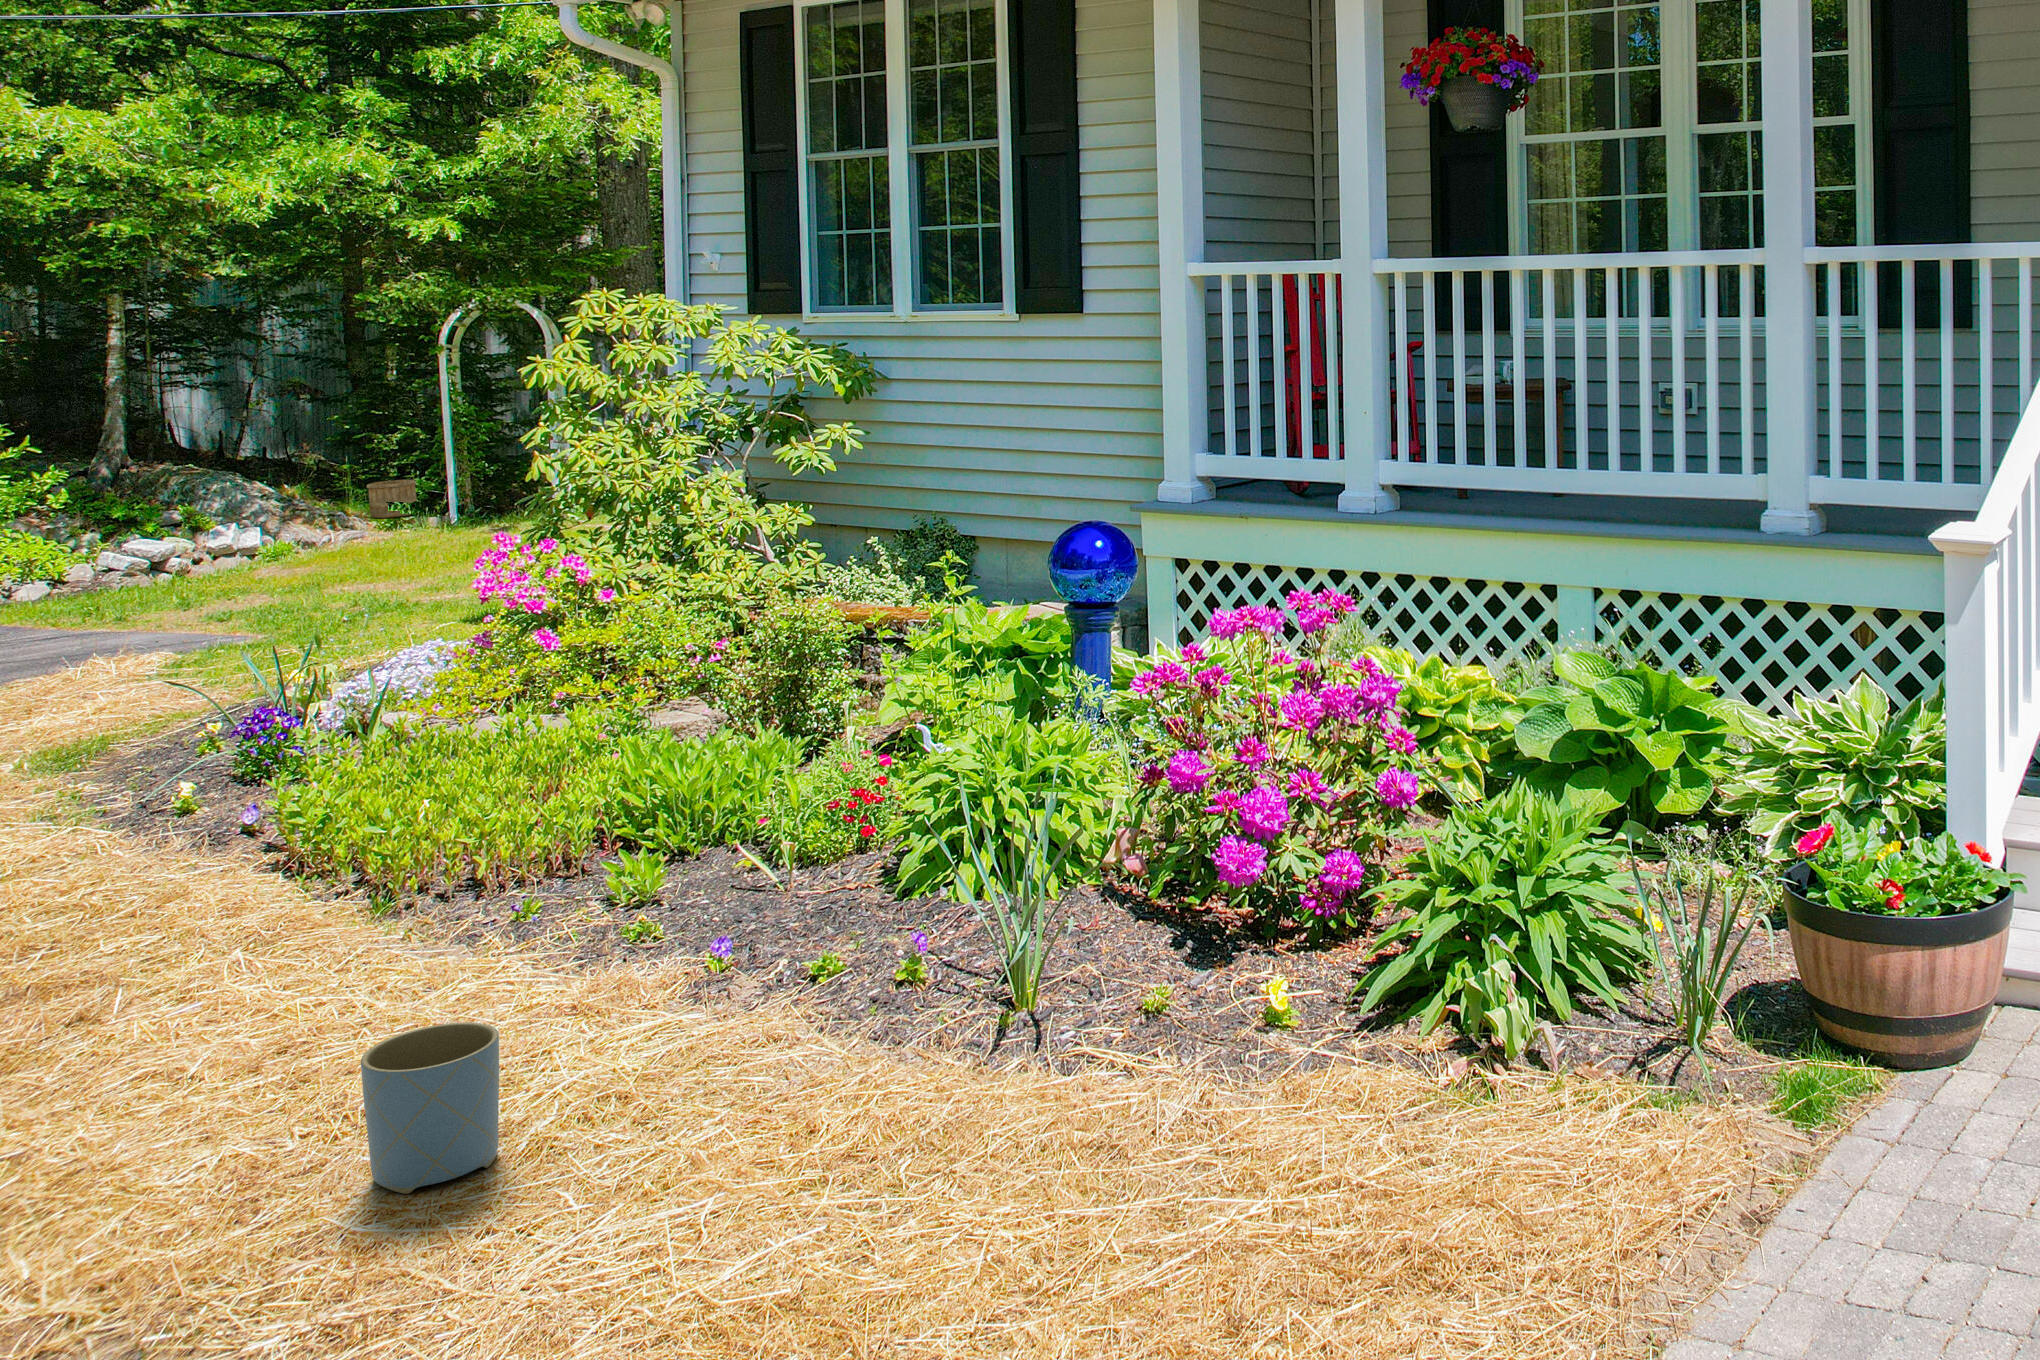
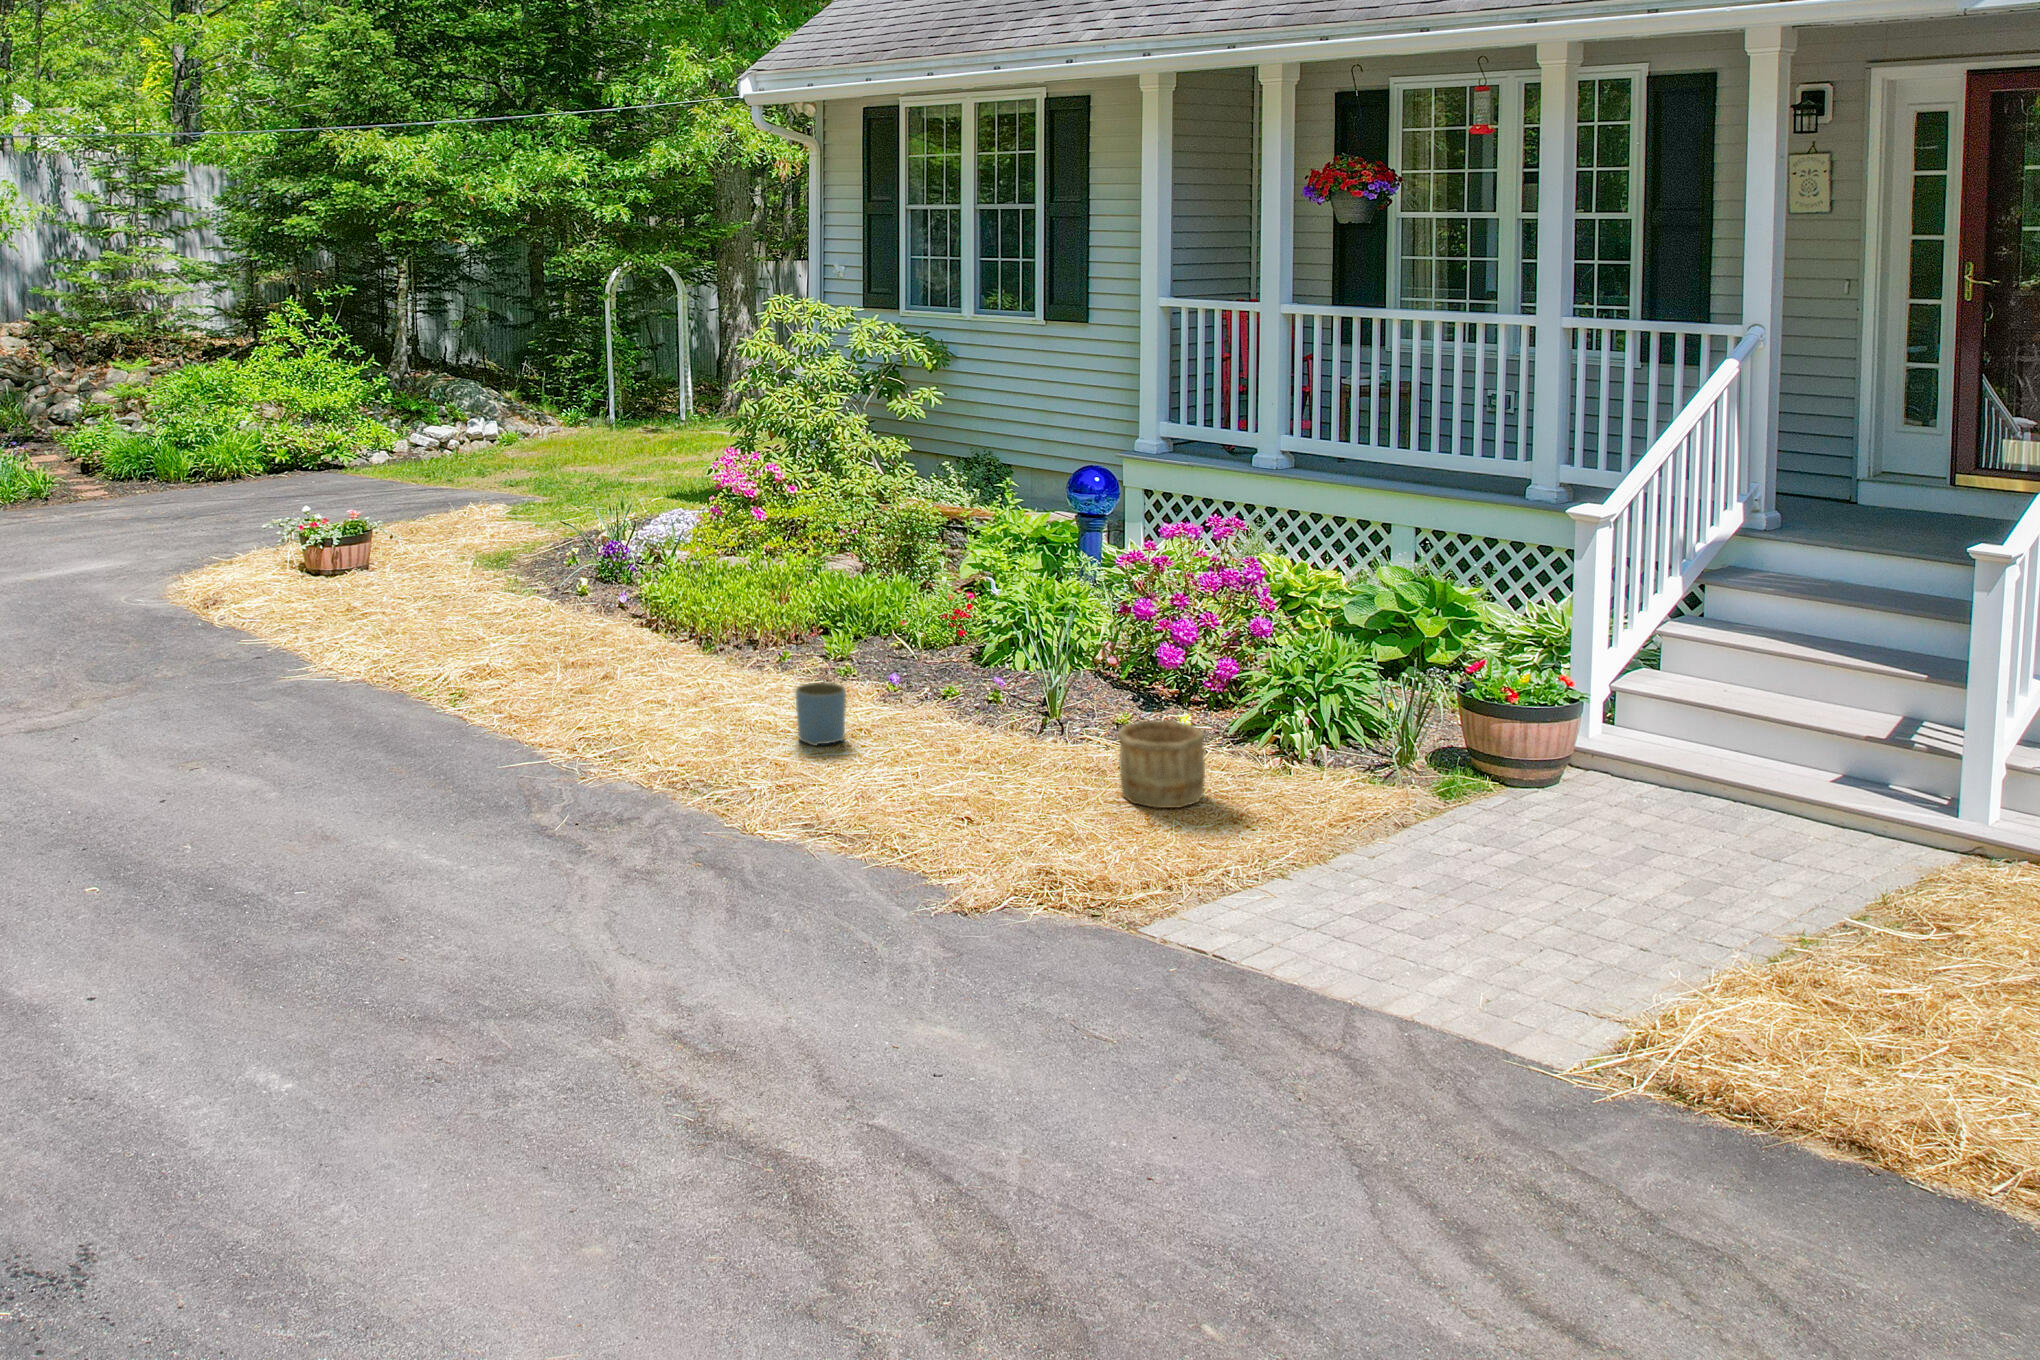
wooden bucket: present [367,480,417,518] -> present [1117,720,1206,808]

